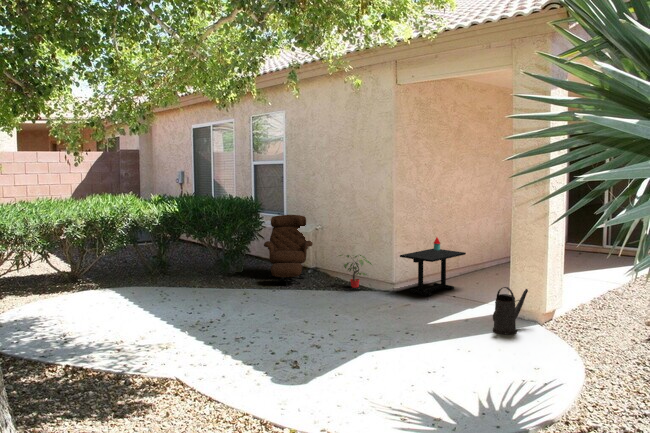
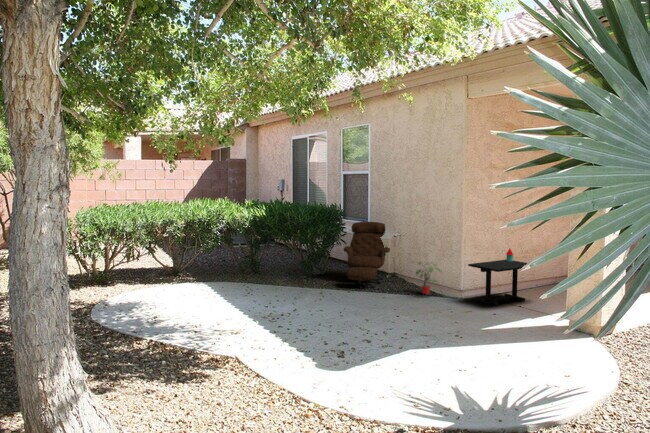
watering can: present [493,287,528,334] -> none [542,298,585,345]

